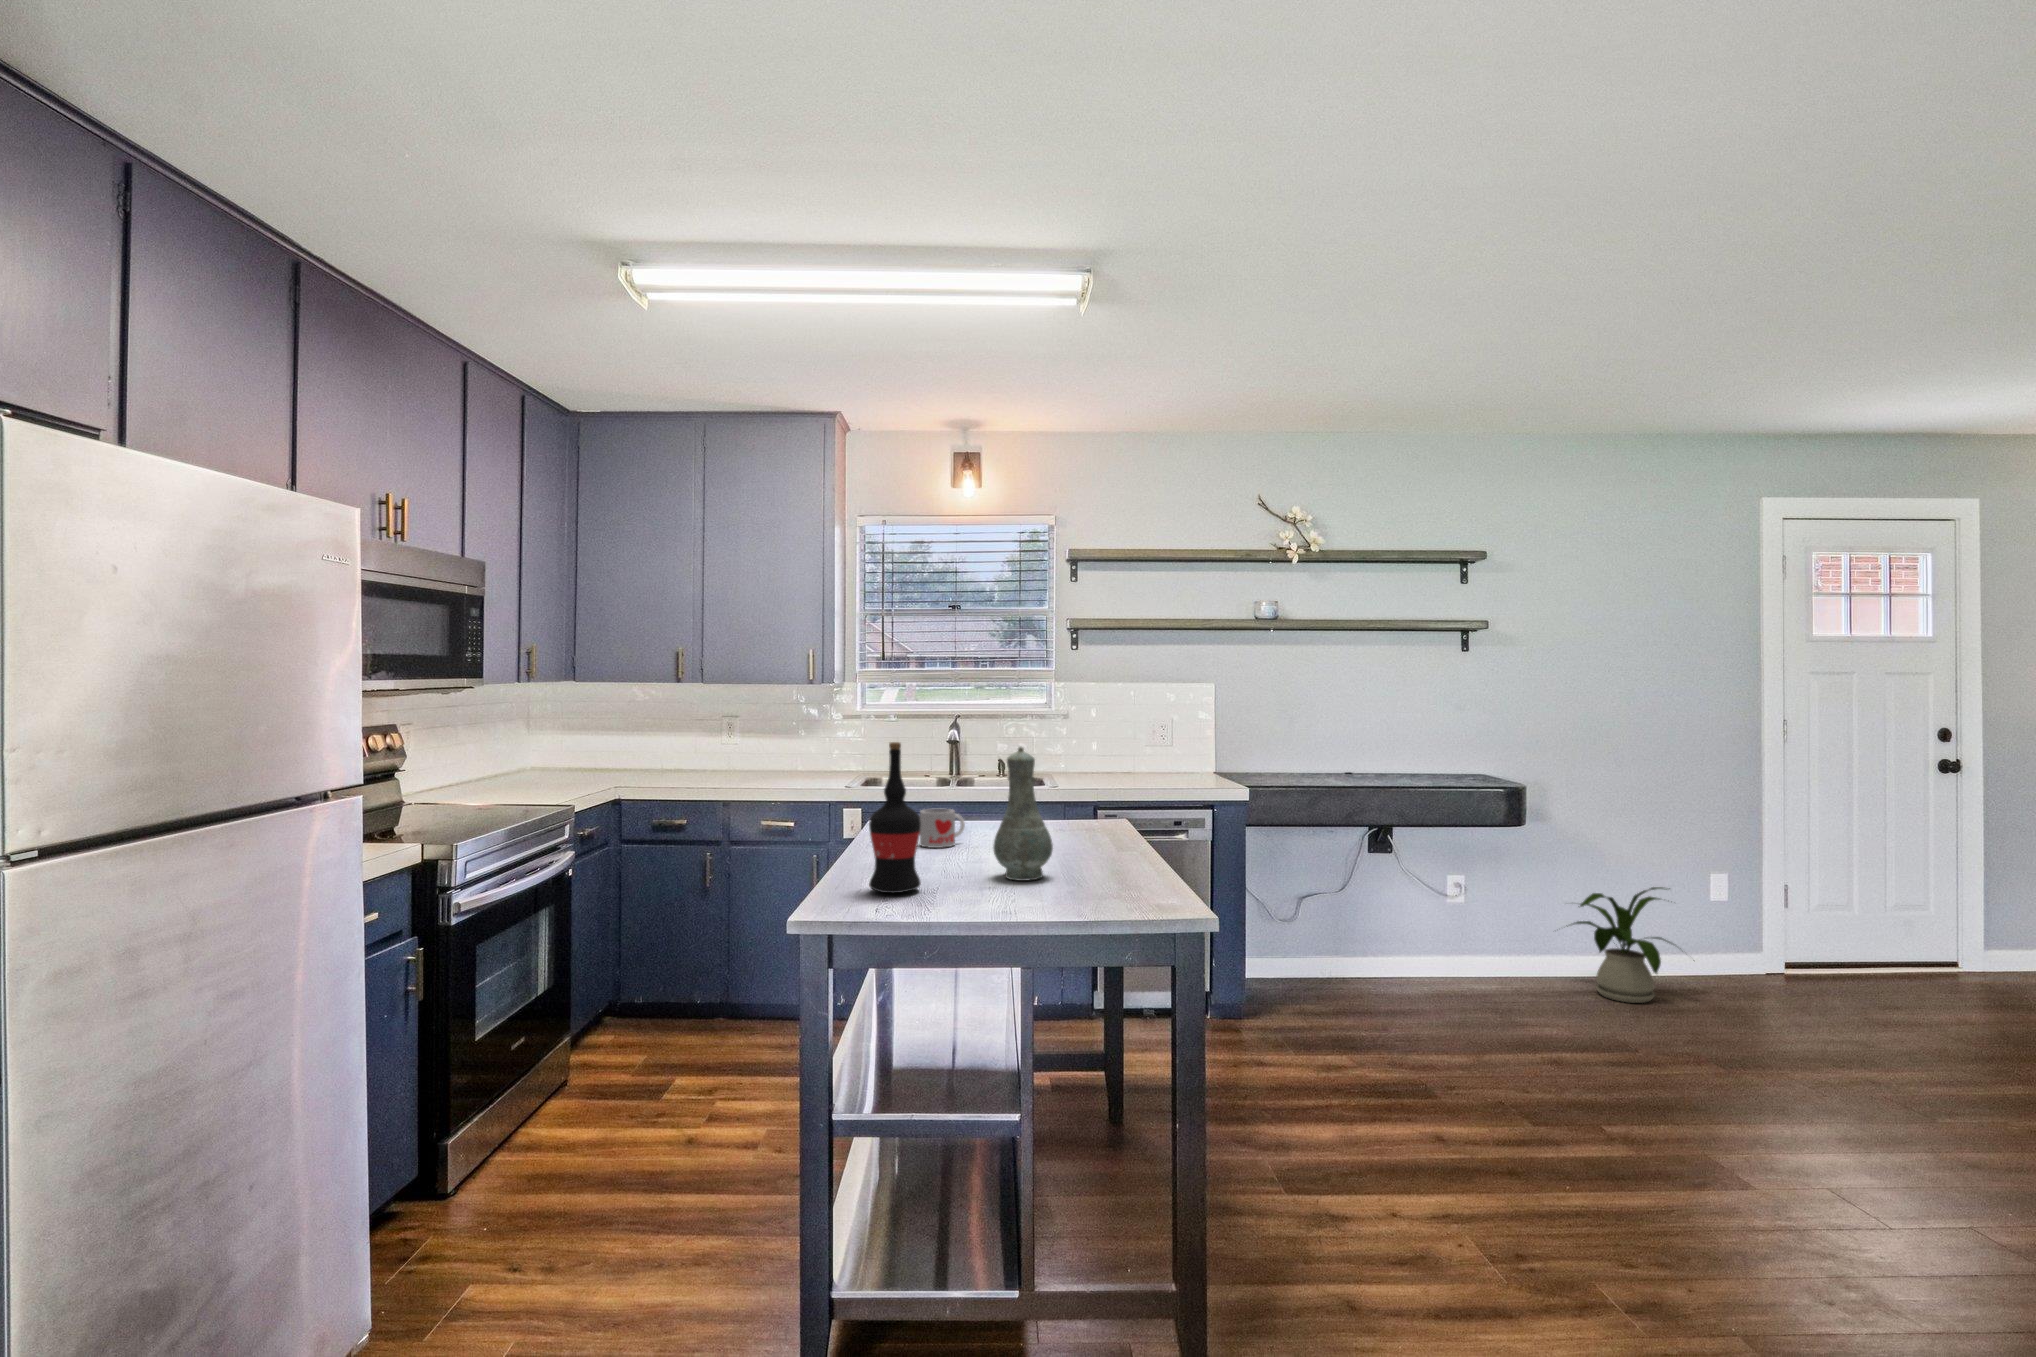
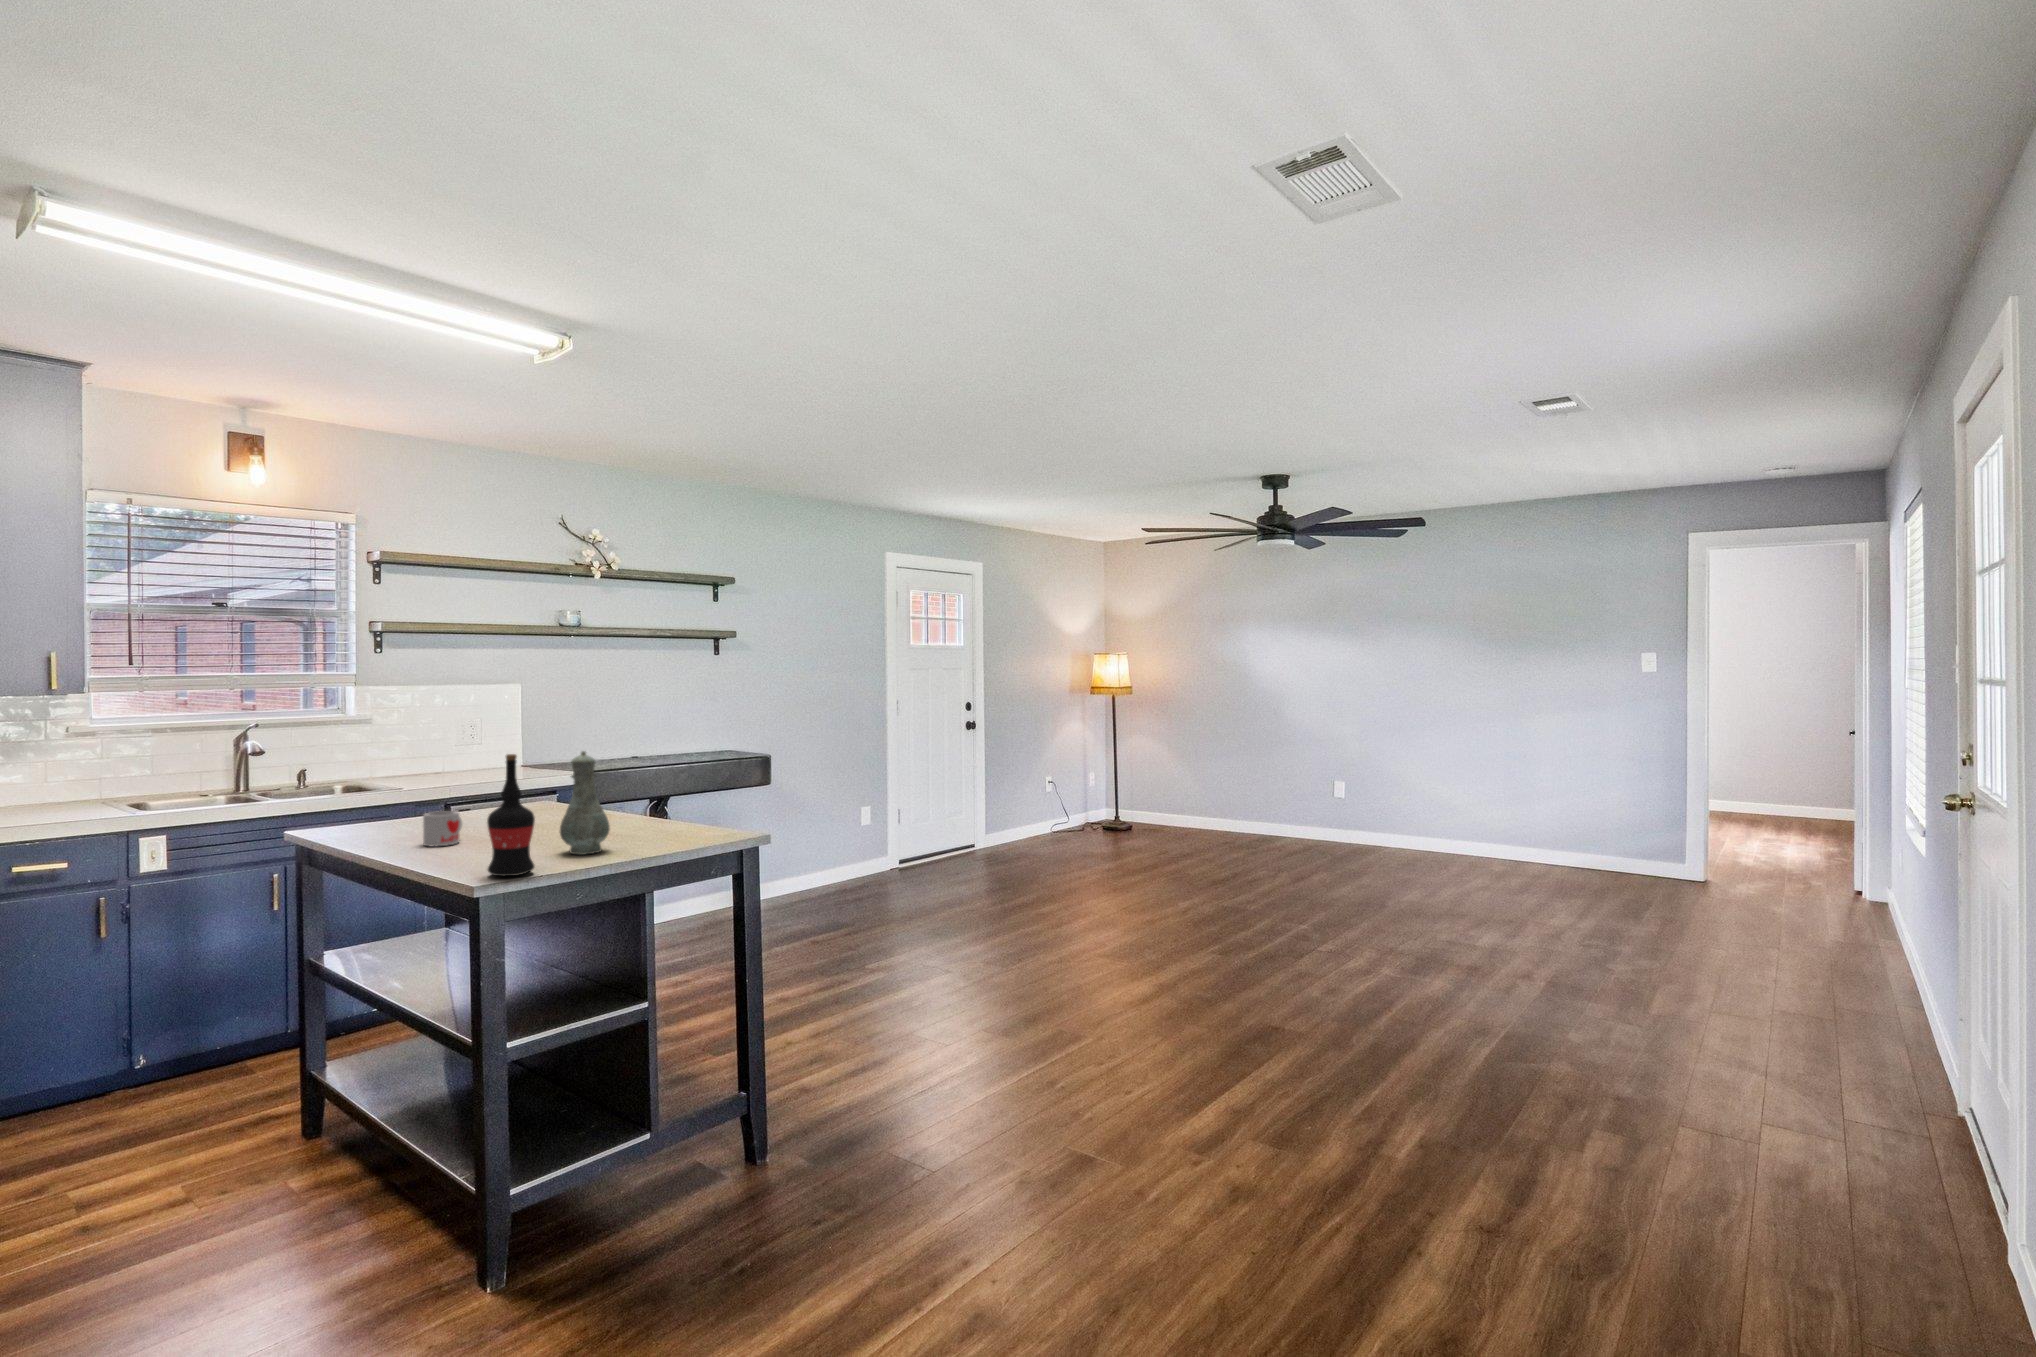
house plant: present [1567,887,1672,1003] -> none [779,817,869,900]

